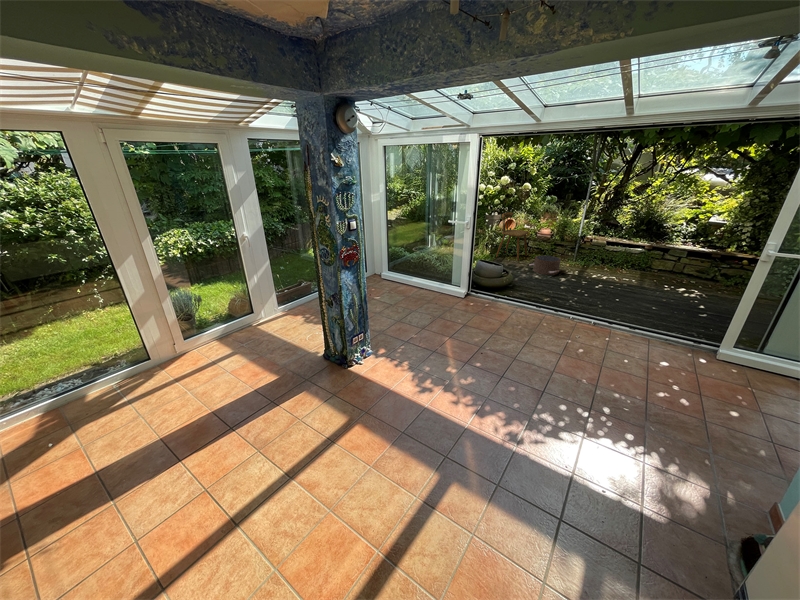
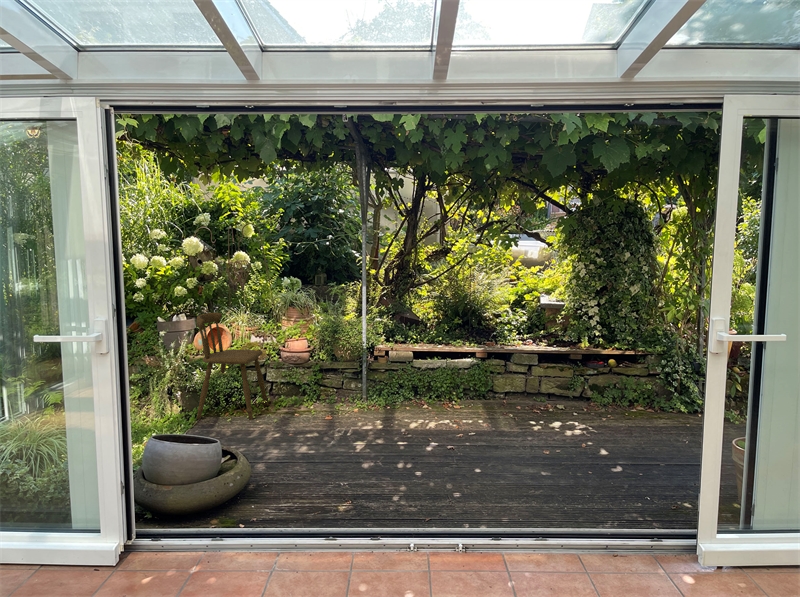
pouf: present [530,255,561,275] -> none [278,397,349,442]

